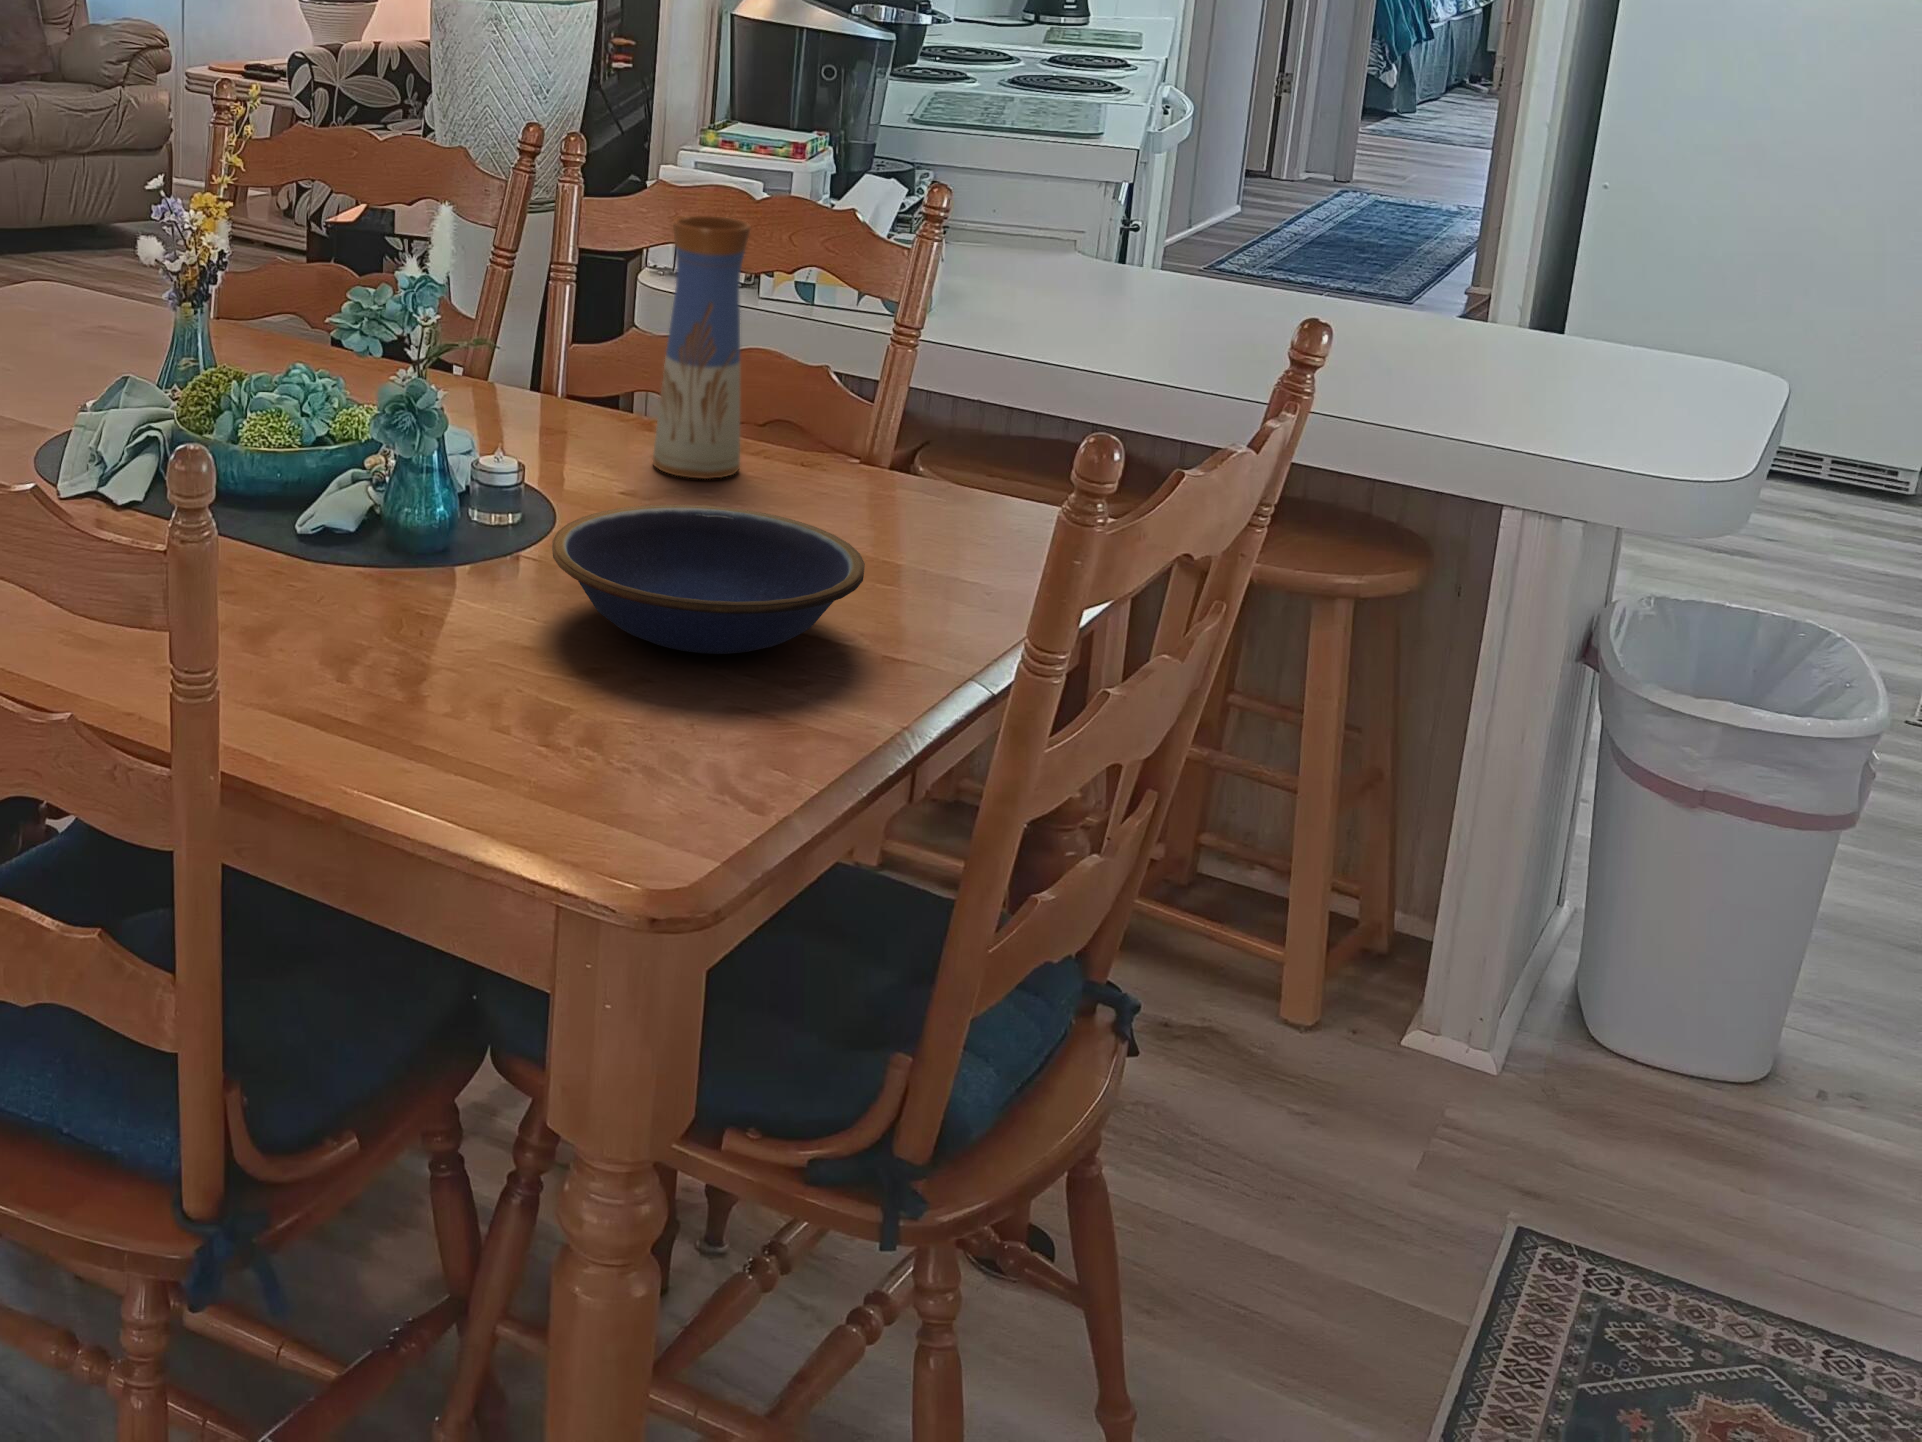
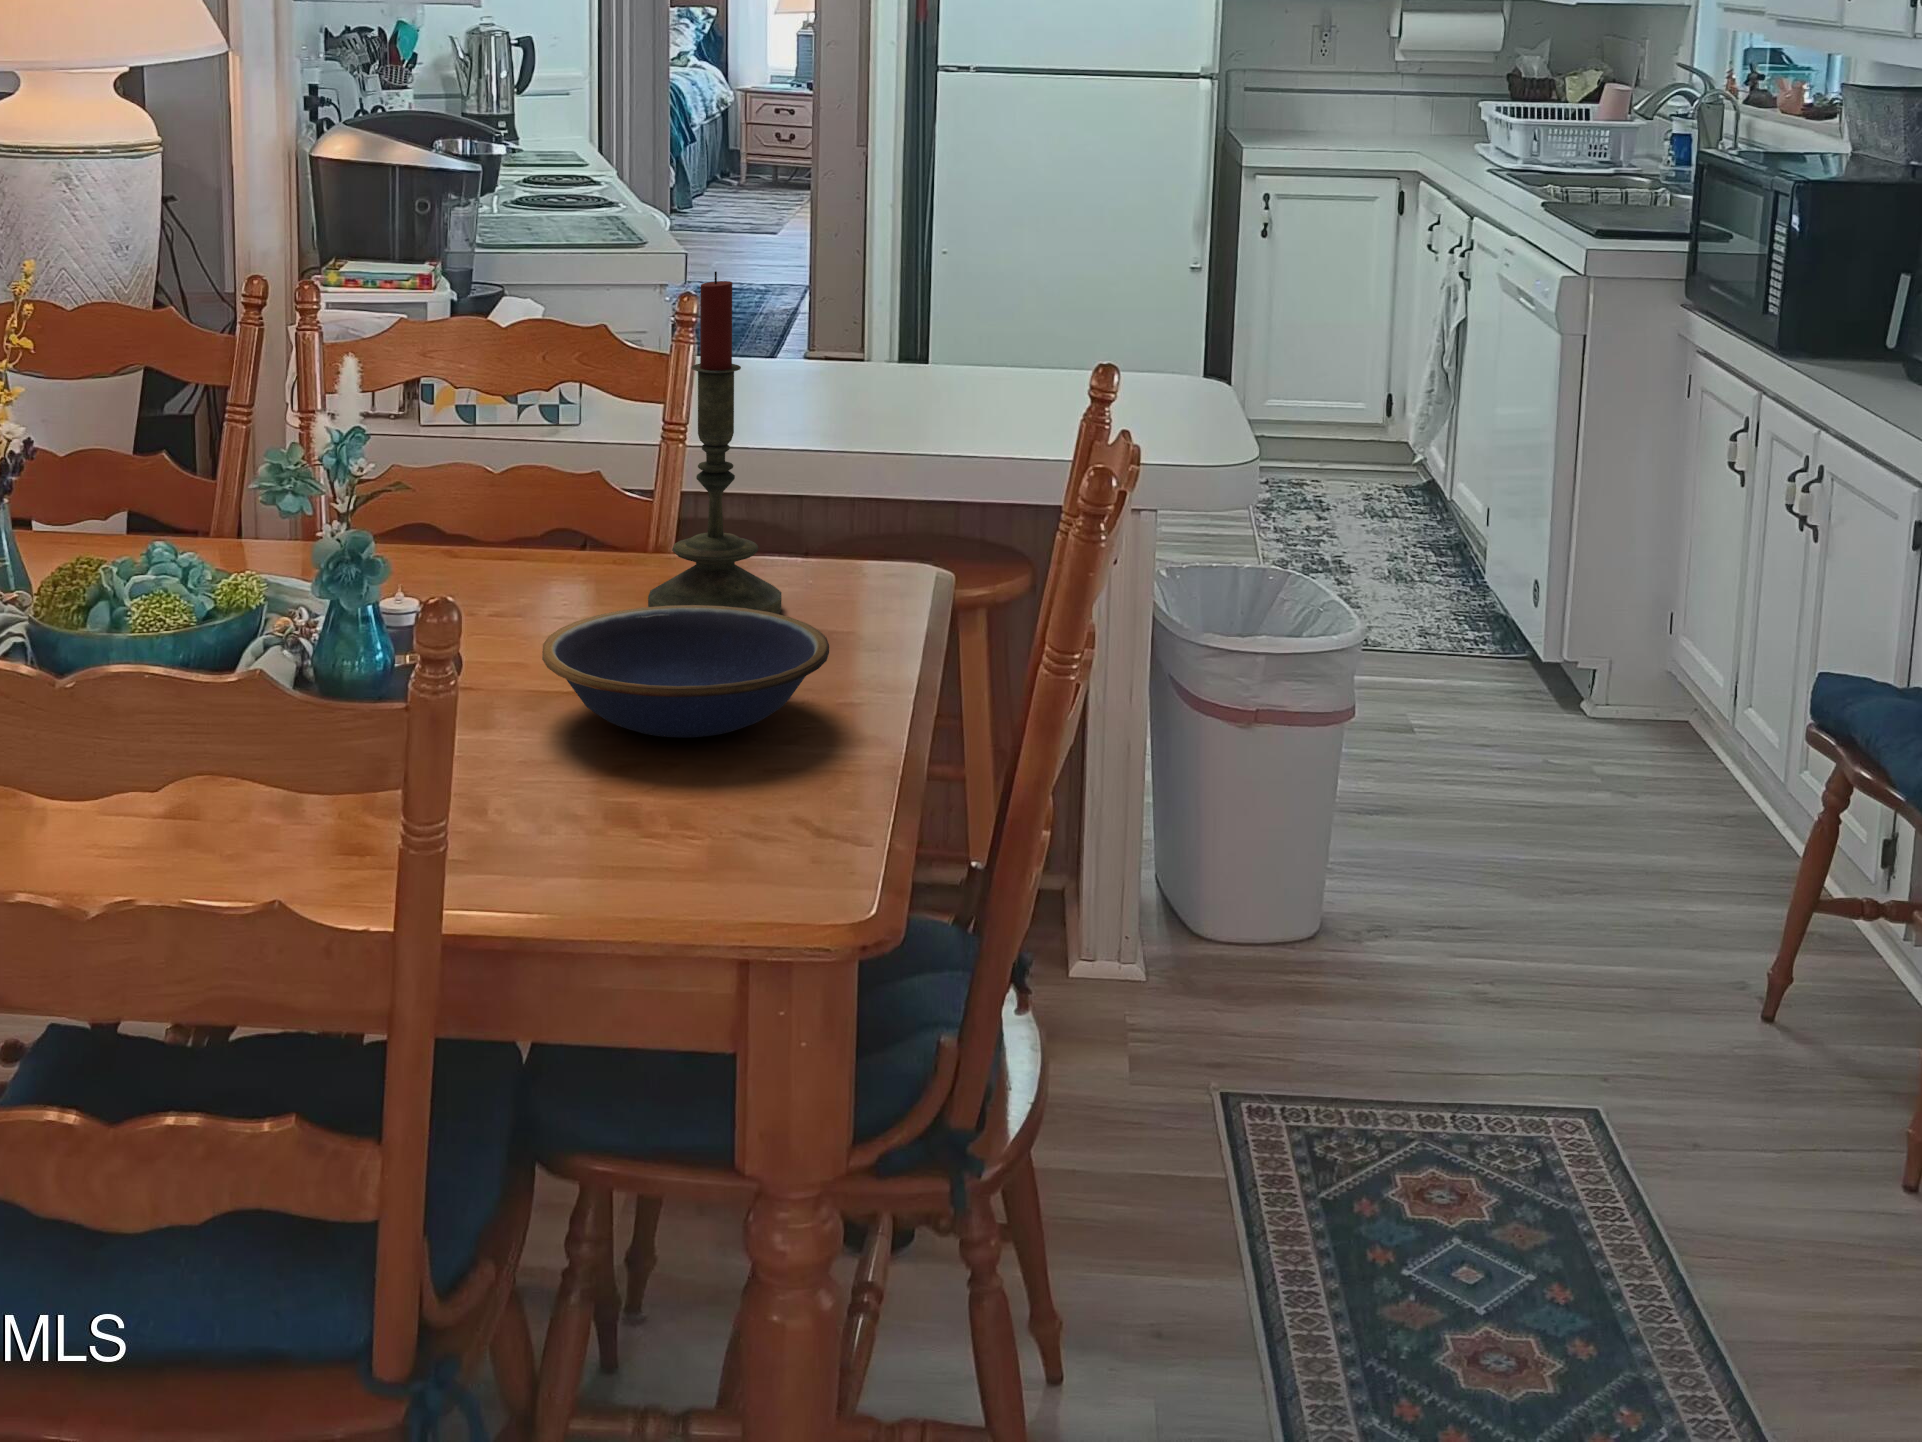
candle: none [784,155,932,548] -> present [648,272,782,614]
vase: present [653,216,751,479] -> none [491,346,574,596]

